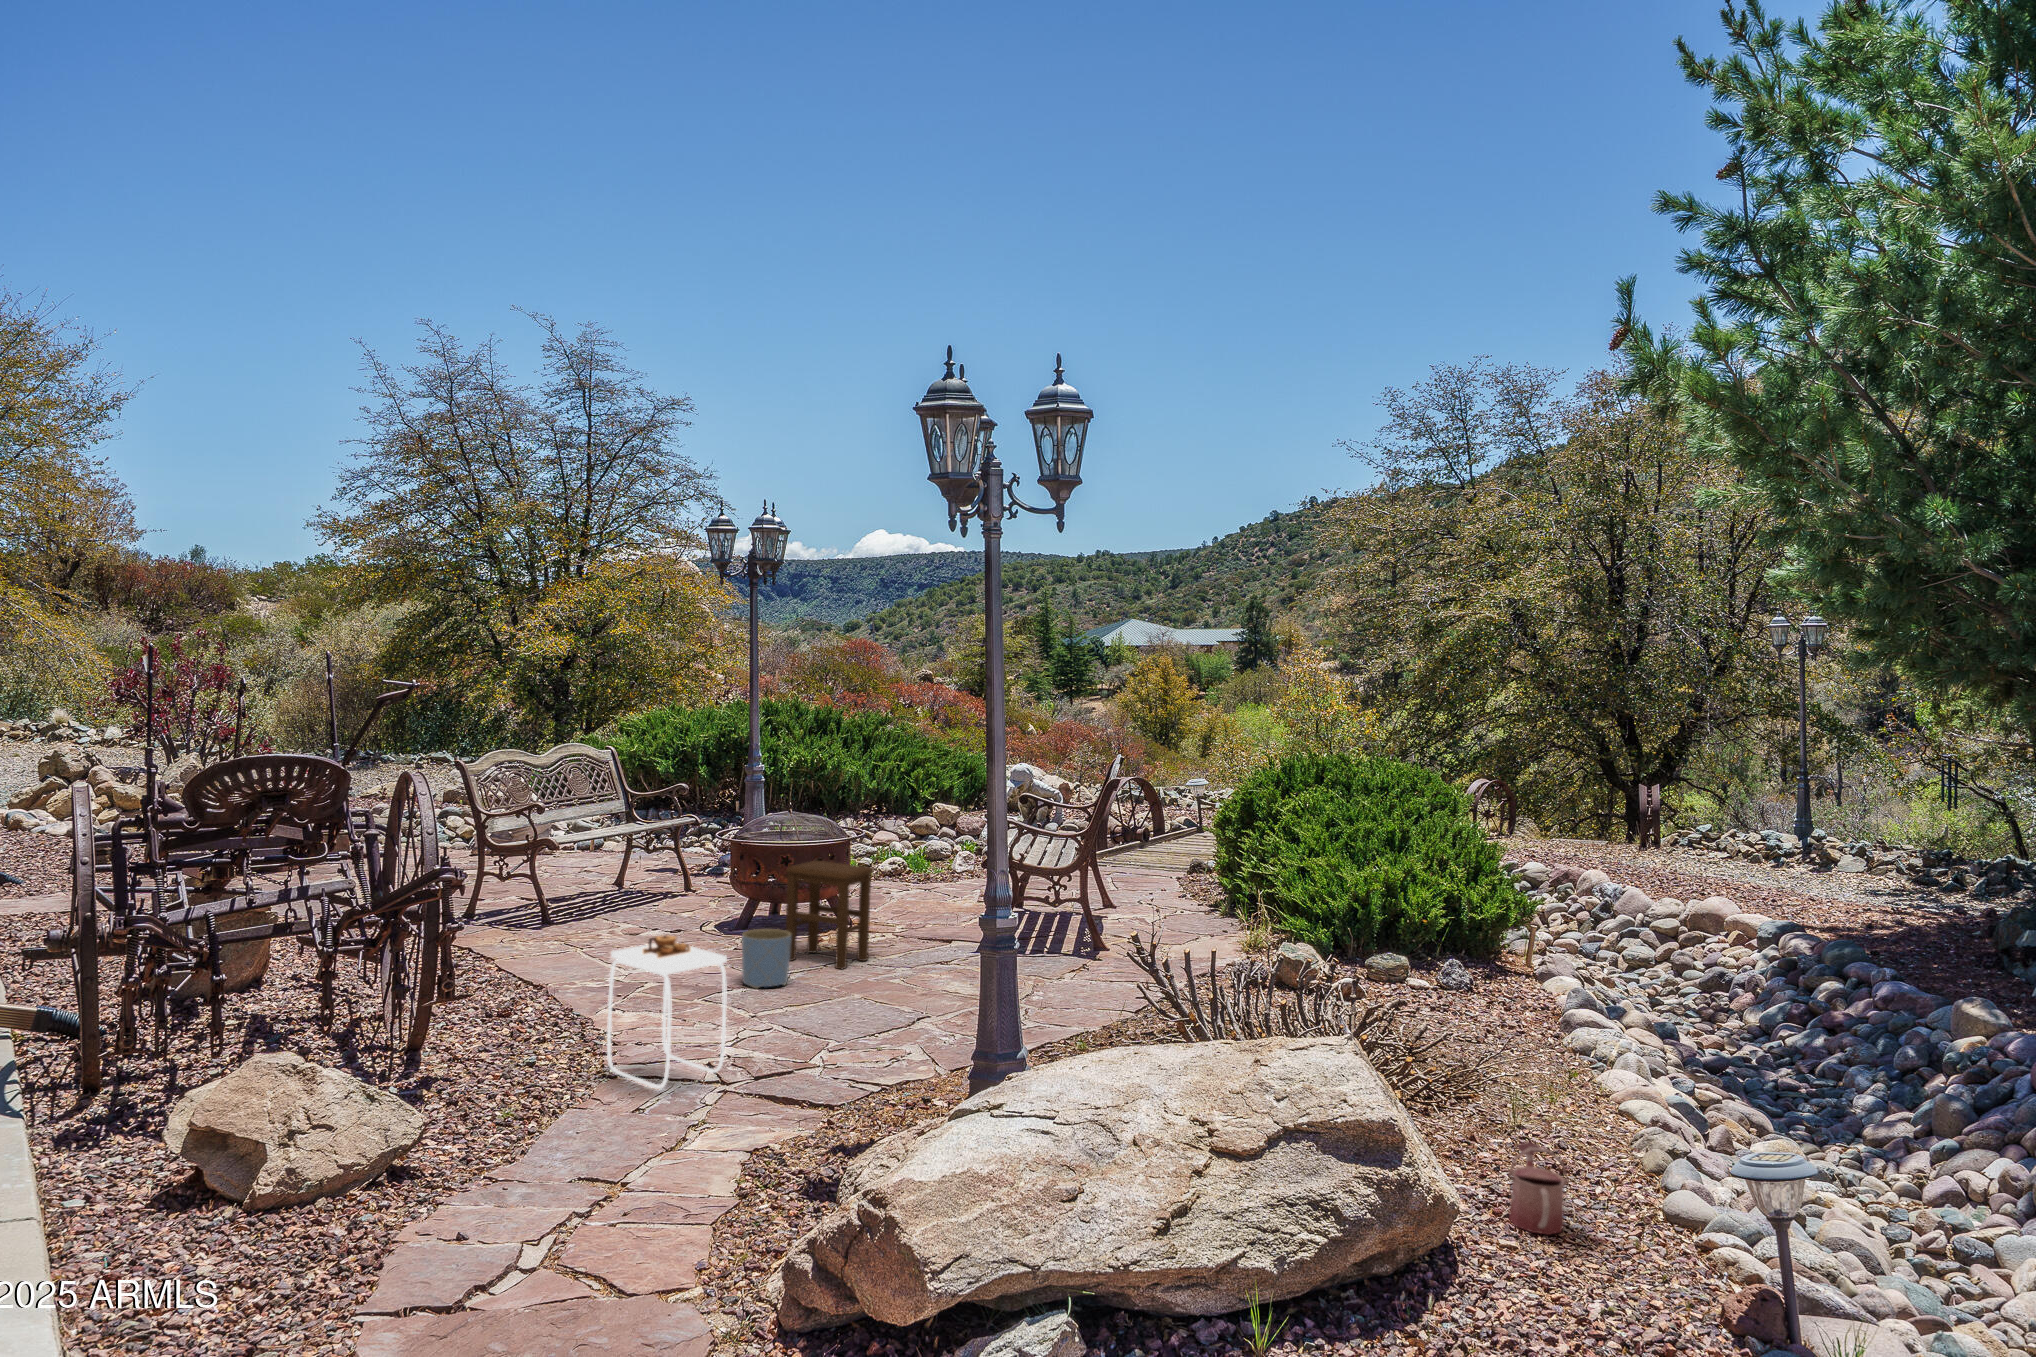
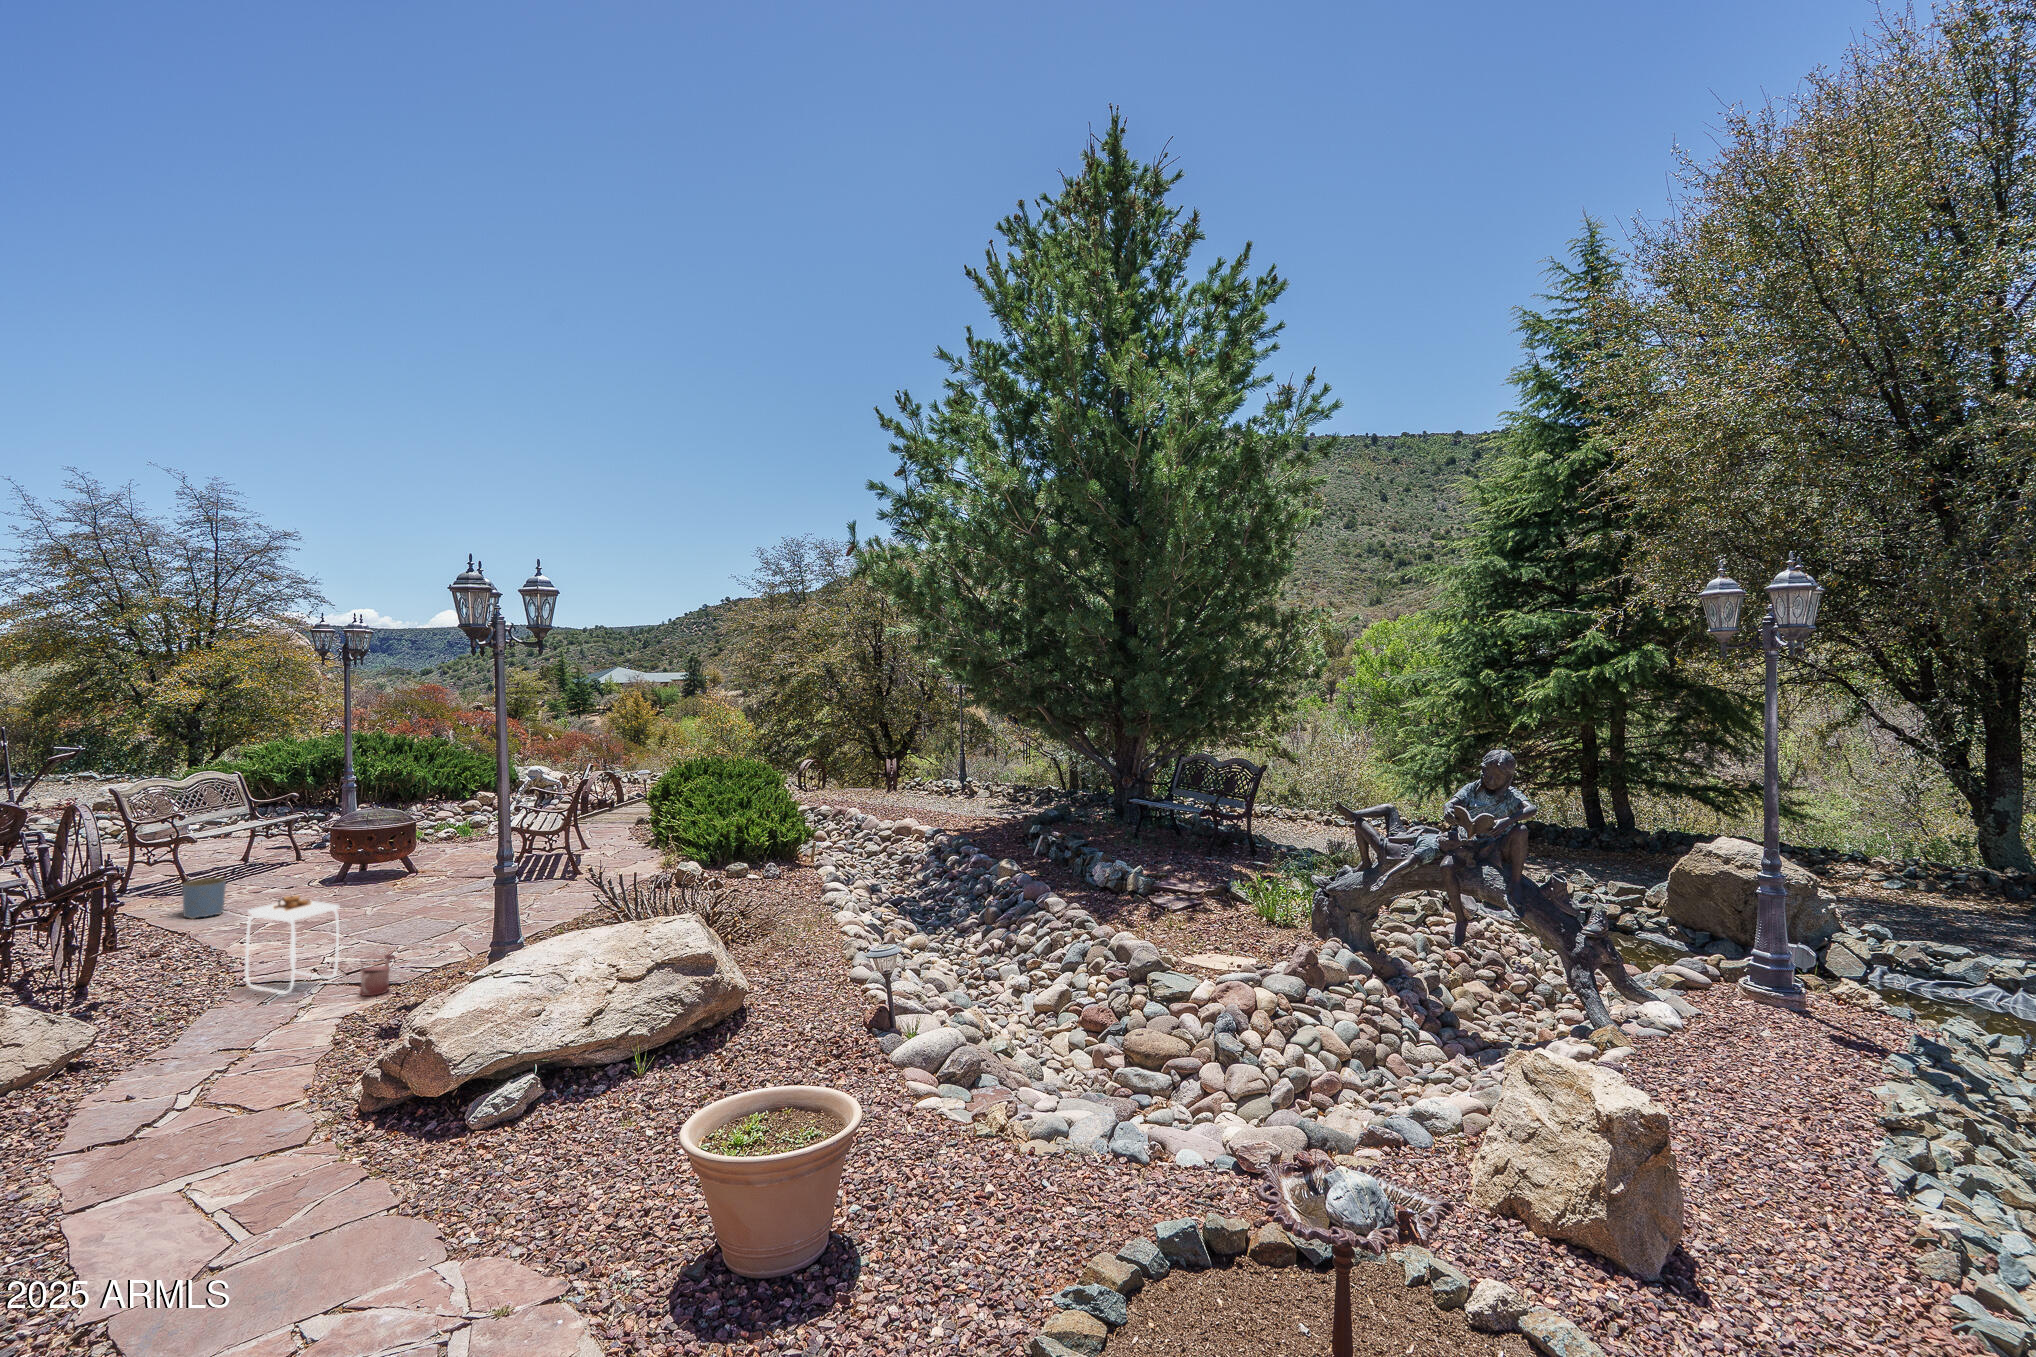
stool: present [786,861,874,969] -> none [395,832,464,903]
planter: present [742,929,791,989] -> present [182,878,226,919]
watering can: present [1508,1142,1568,1235] -> present [360,954,395,996]

